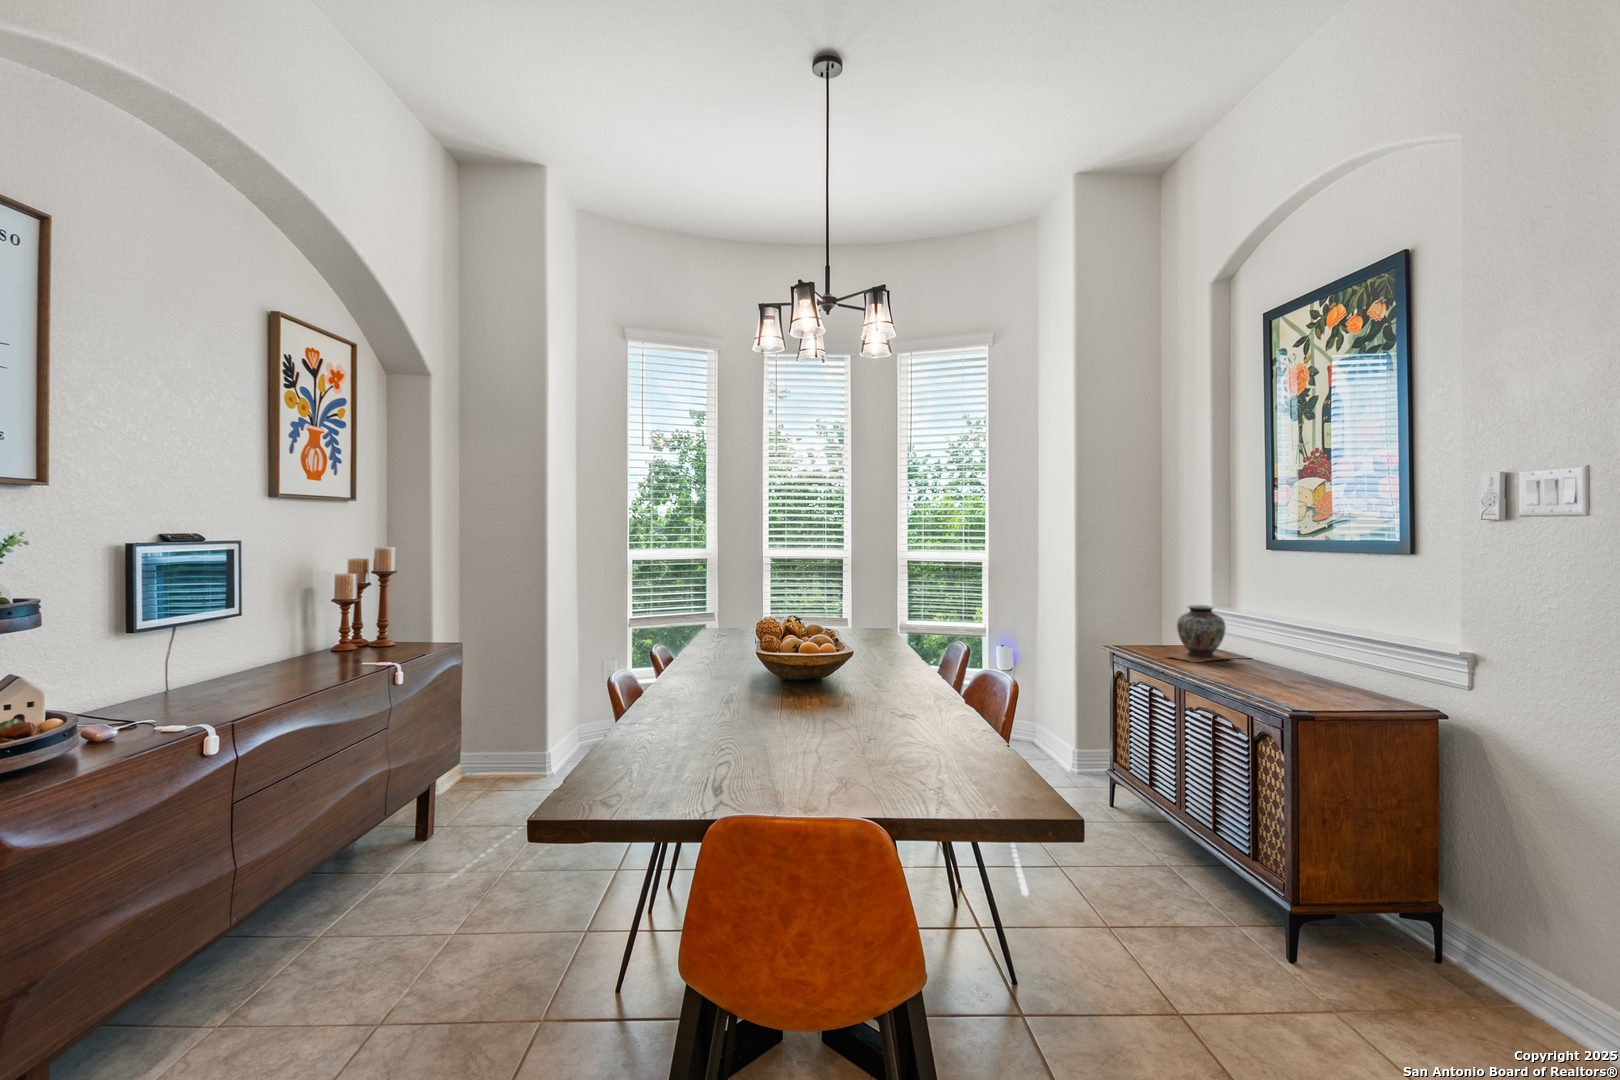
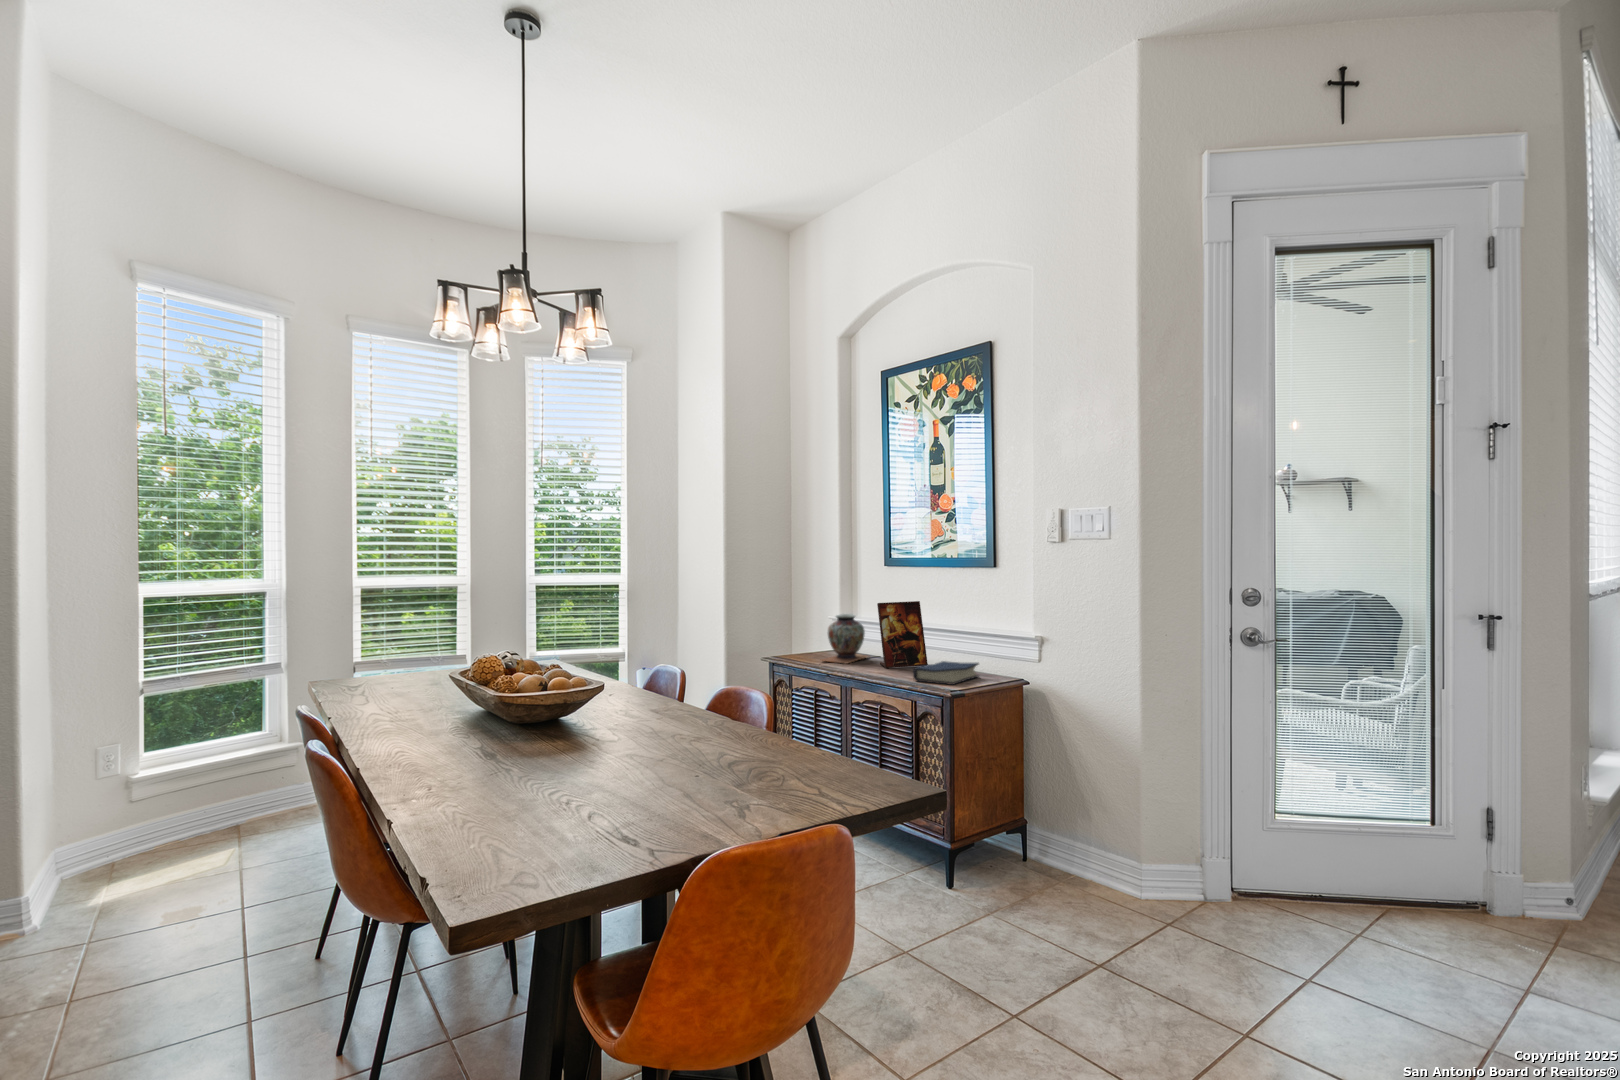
picture frame: none [1234,593,1301,676] -> present [877,601,928,668]
hardback book: none [1258,672,1363,703] -> present [913,661,979,685]

